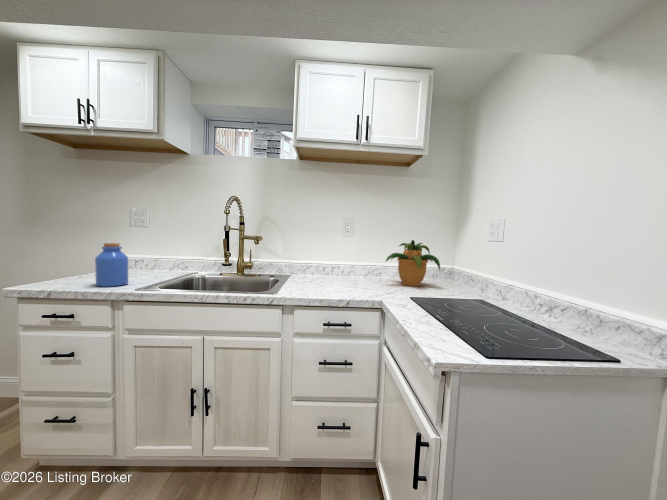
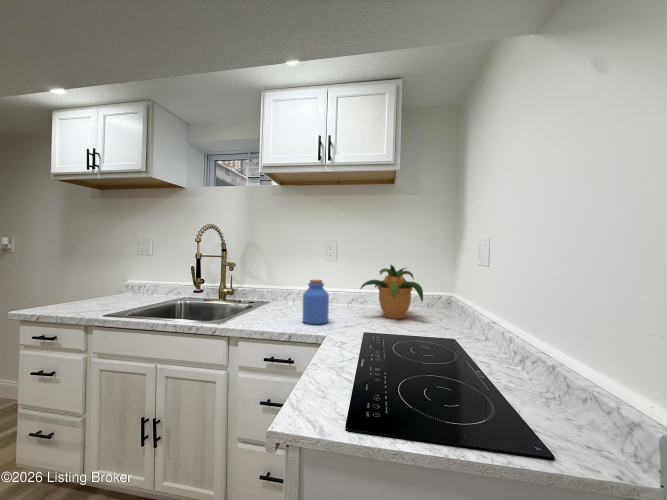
jar: present [95,243,128,287] -> present [303,280,329,324]

